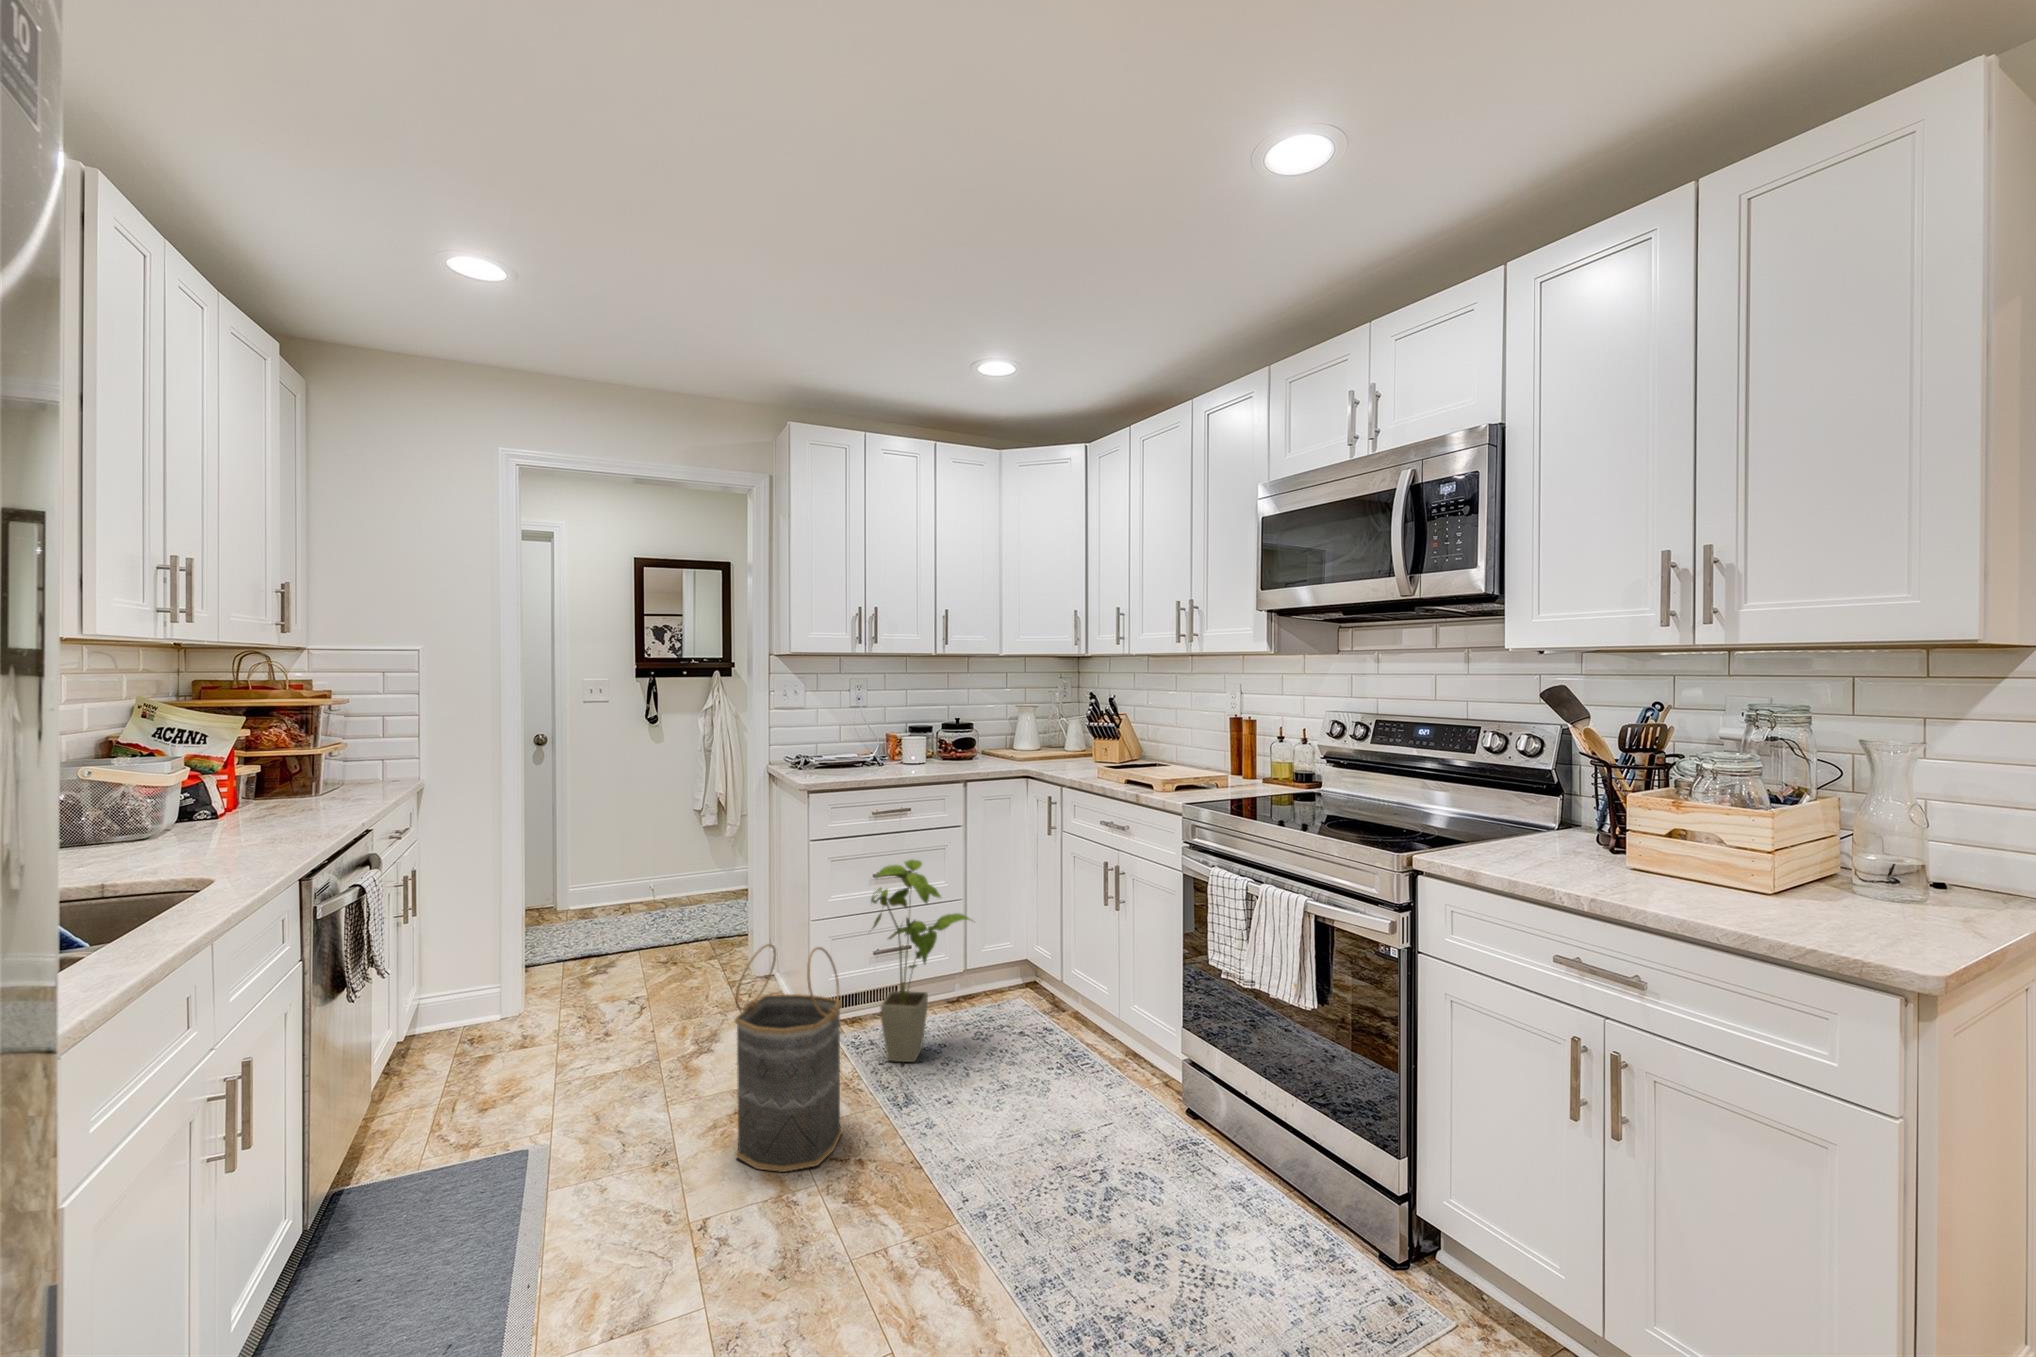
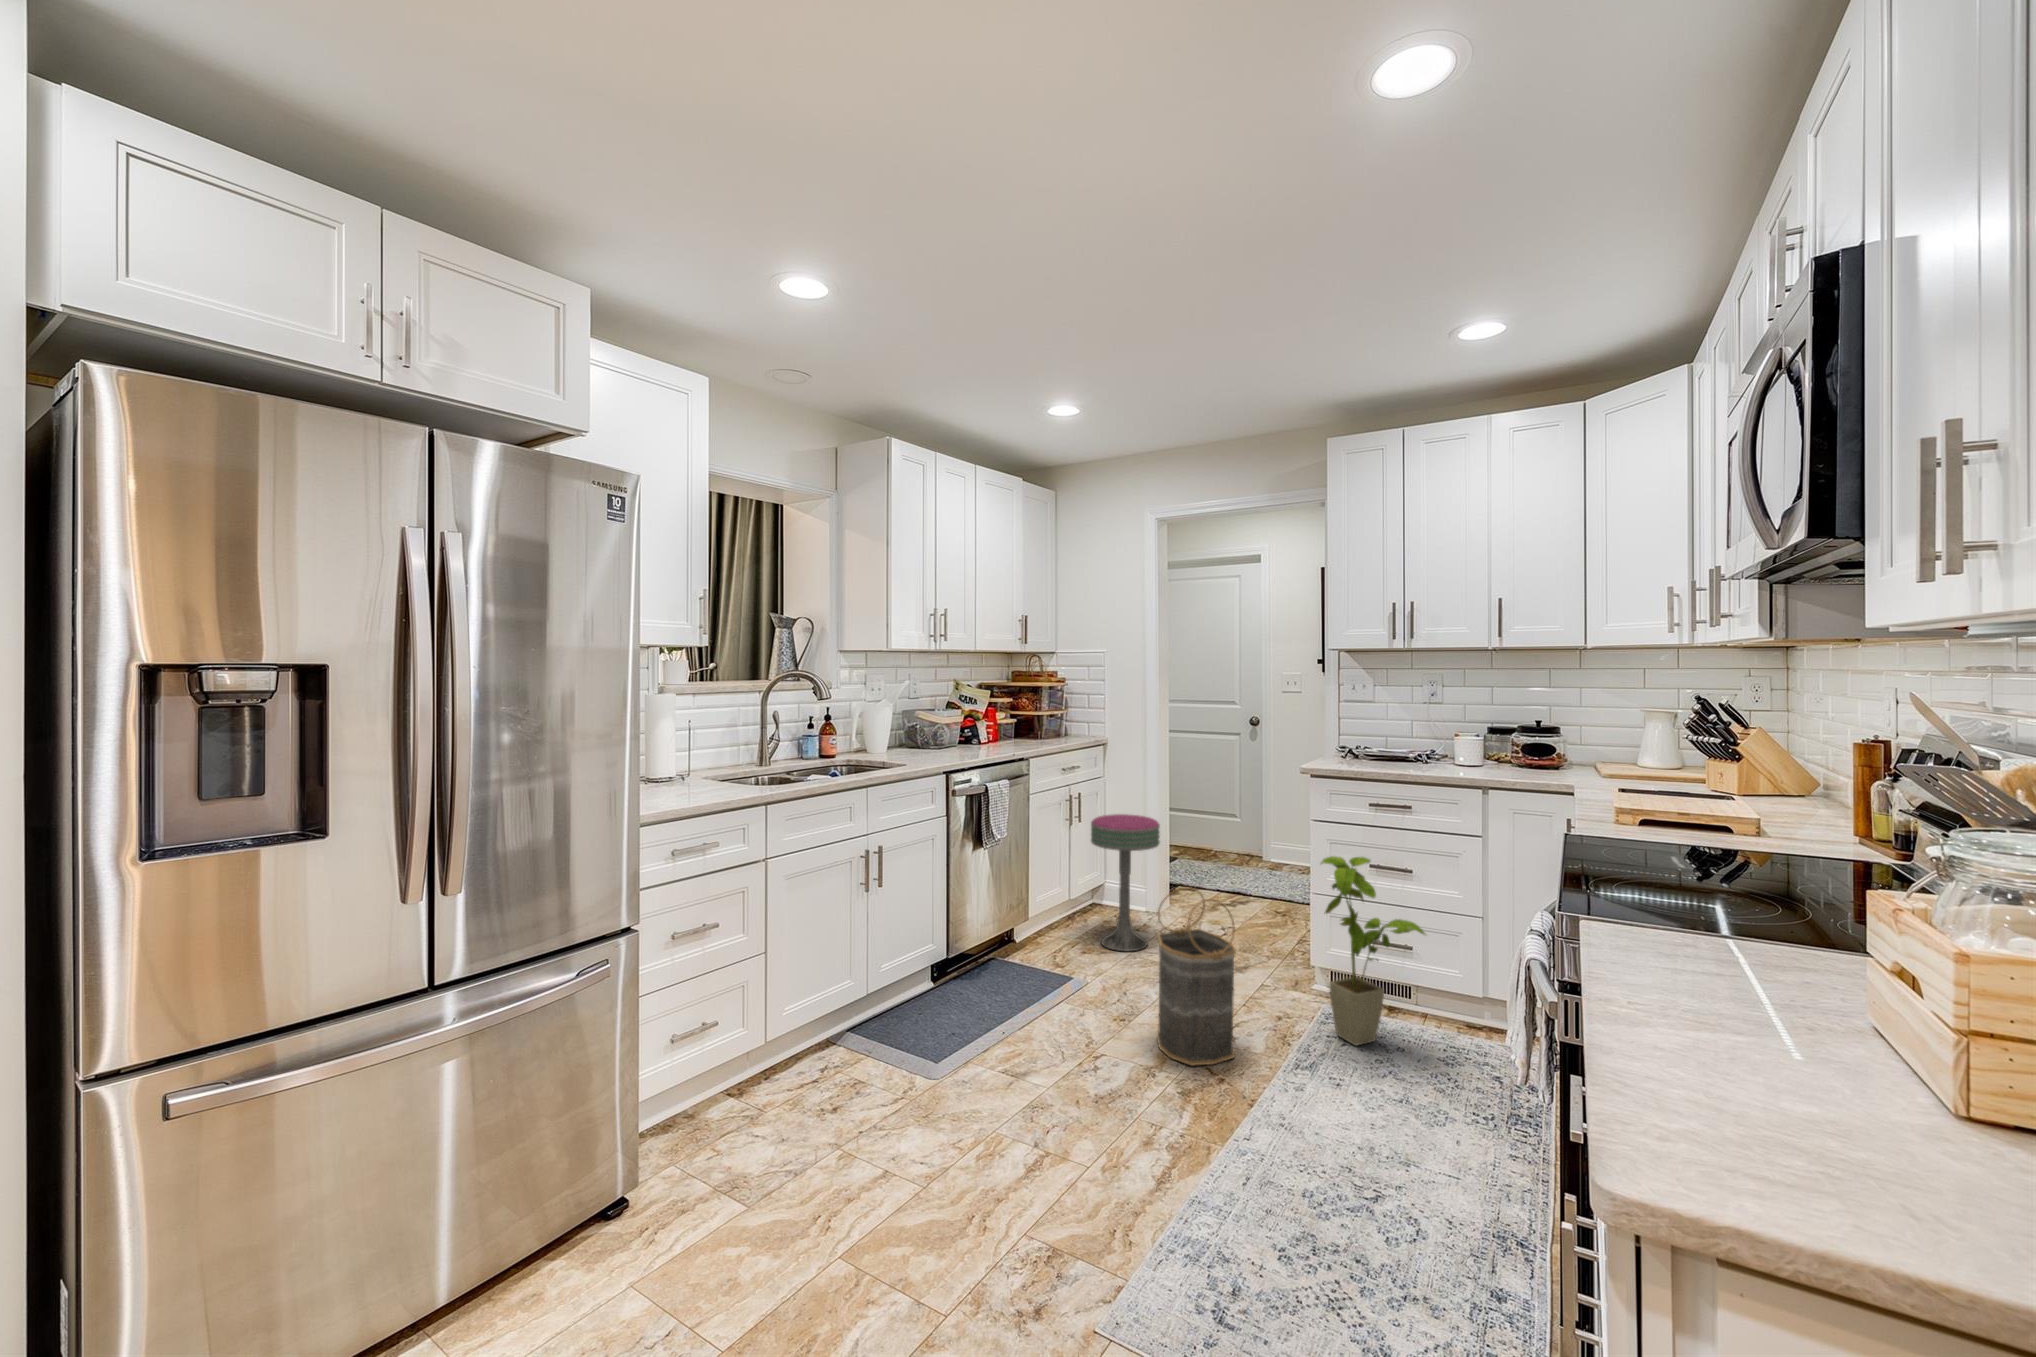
bar stool: none [464,883,579,1090] -> present [1091,814,1160,951]

